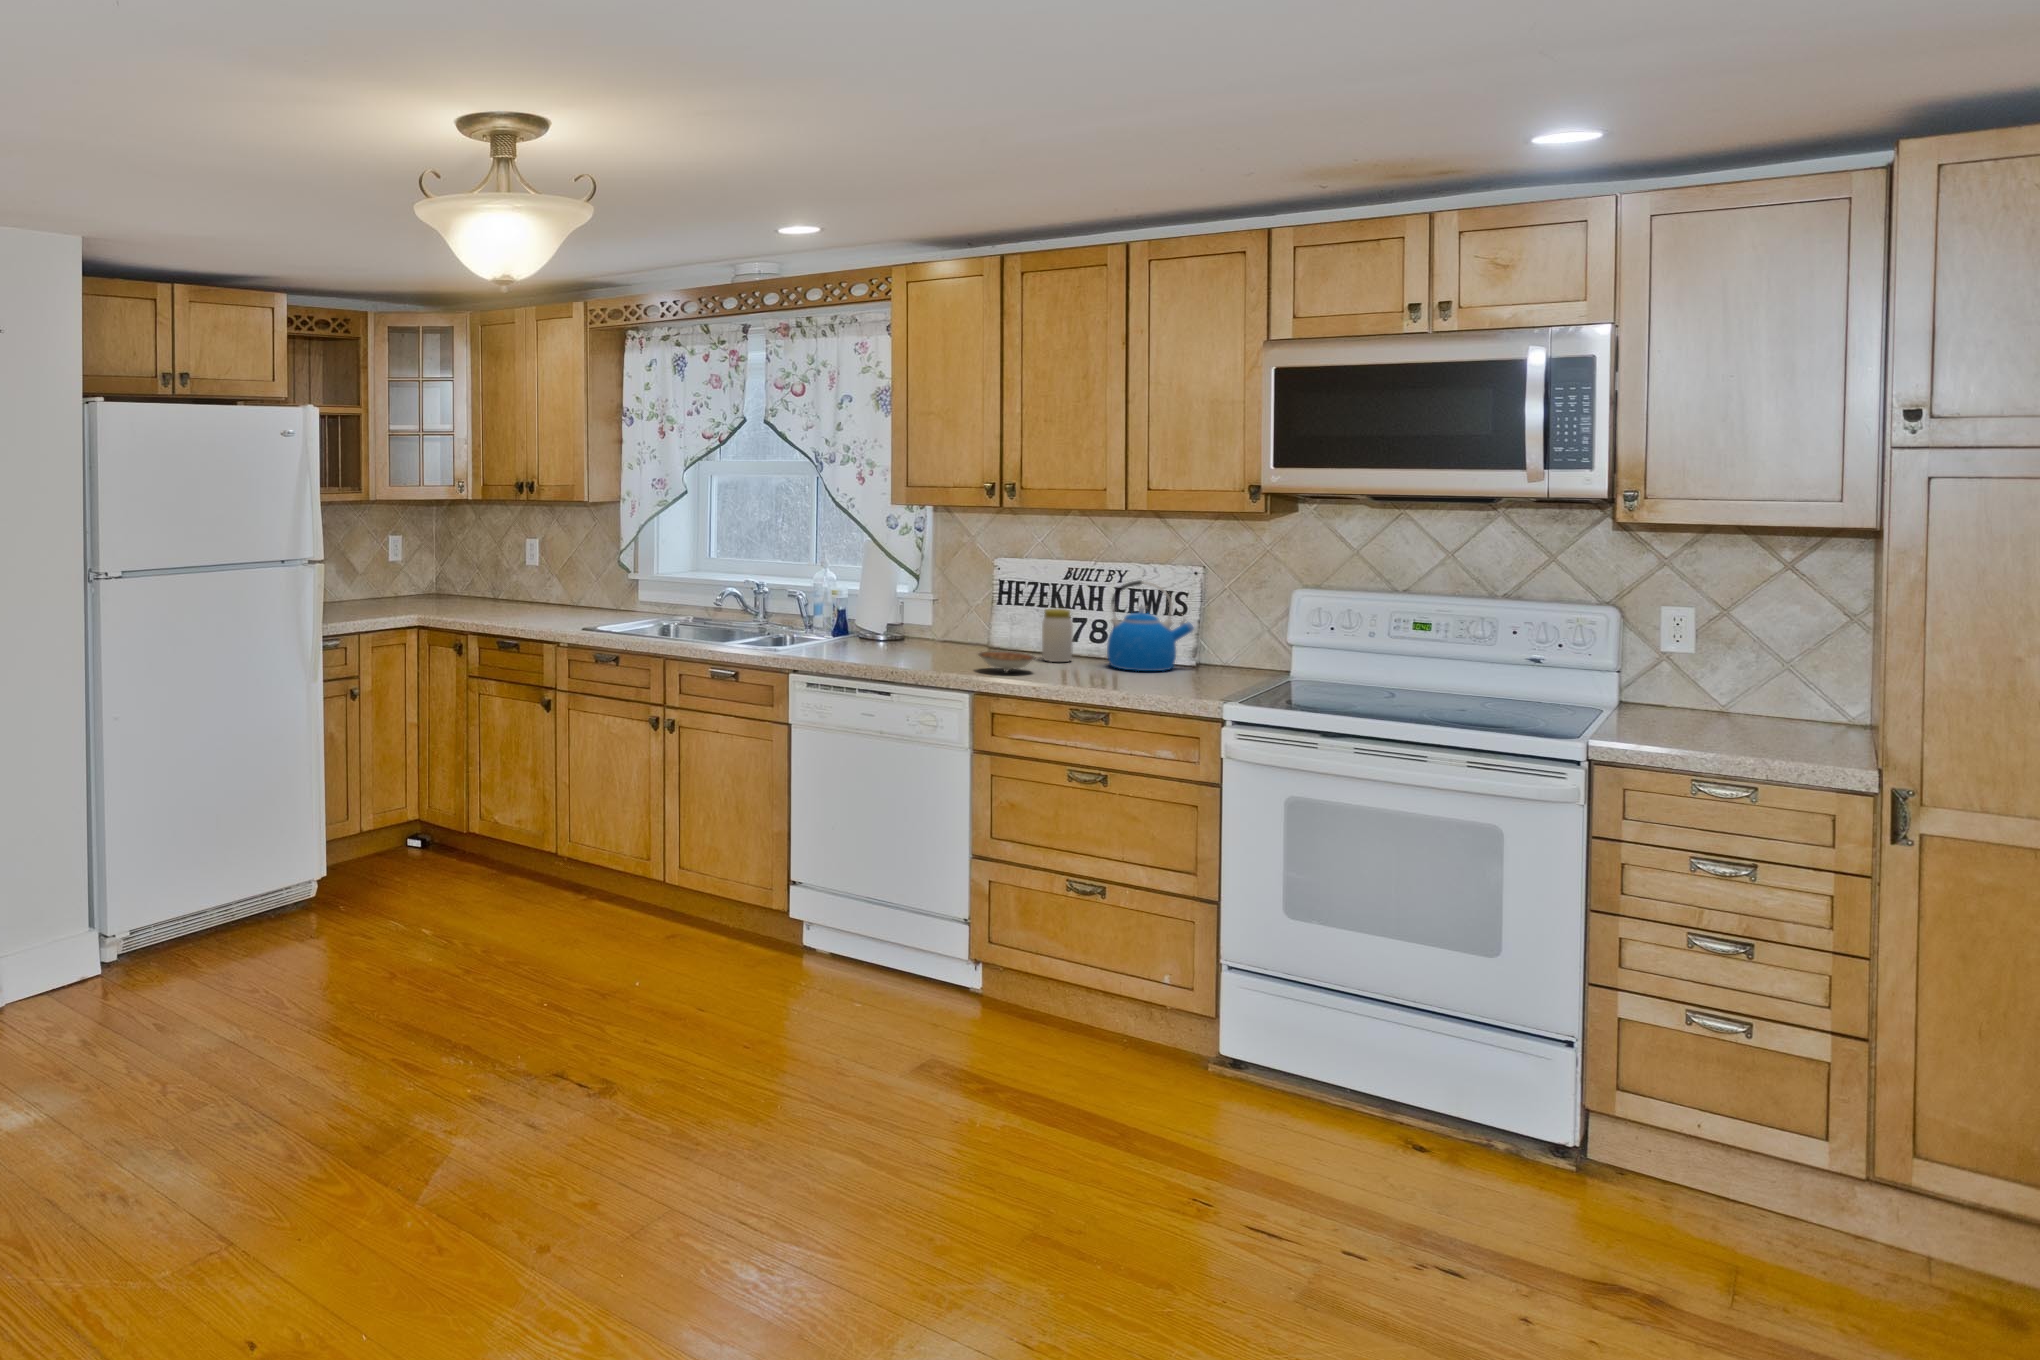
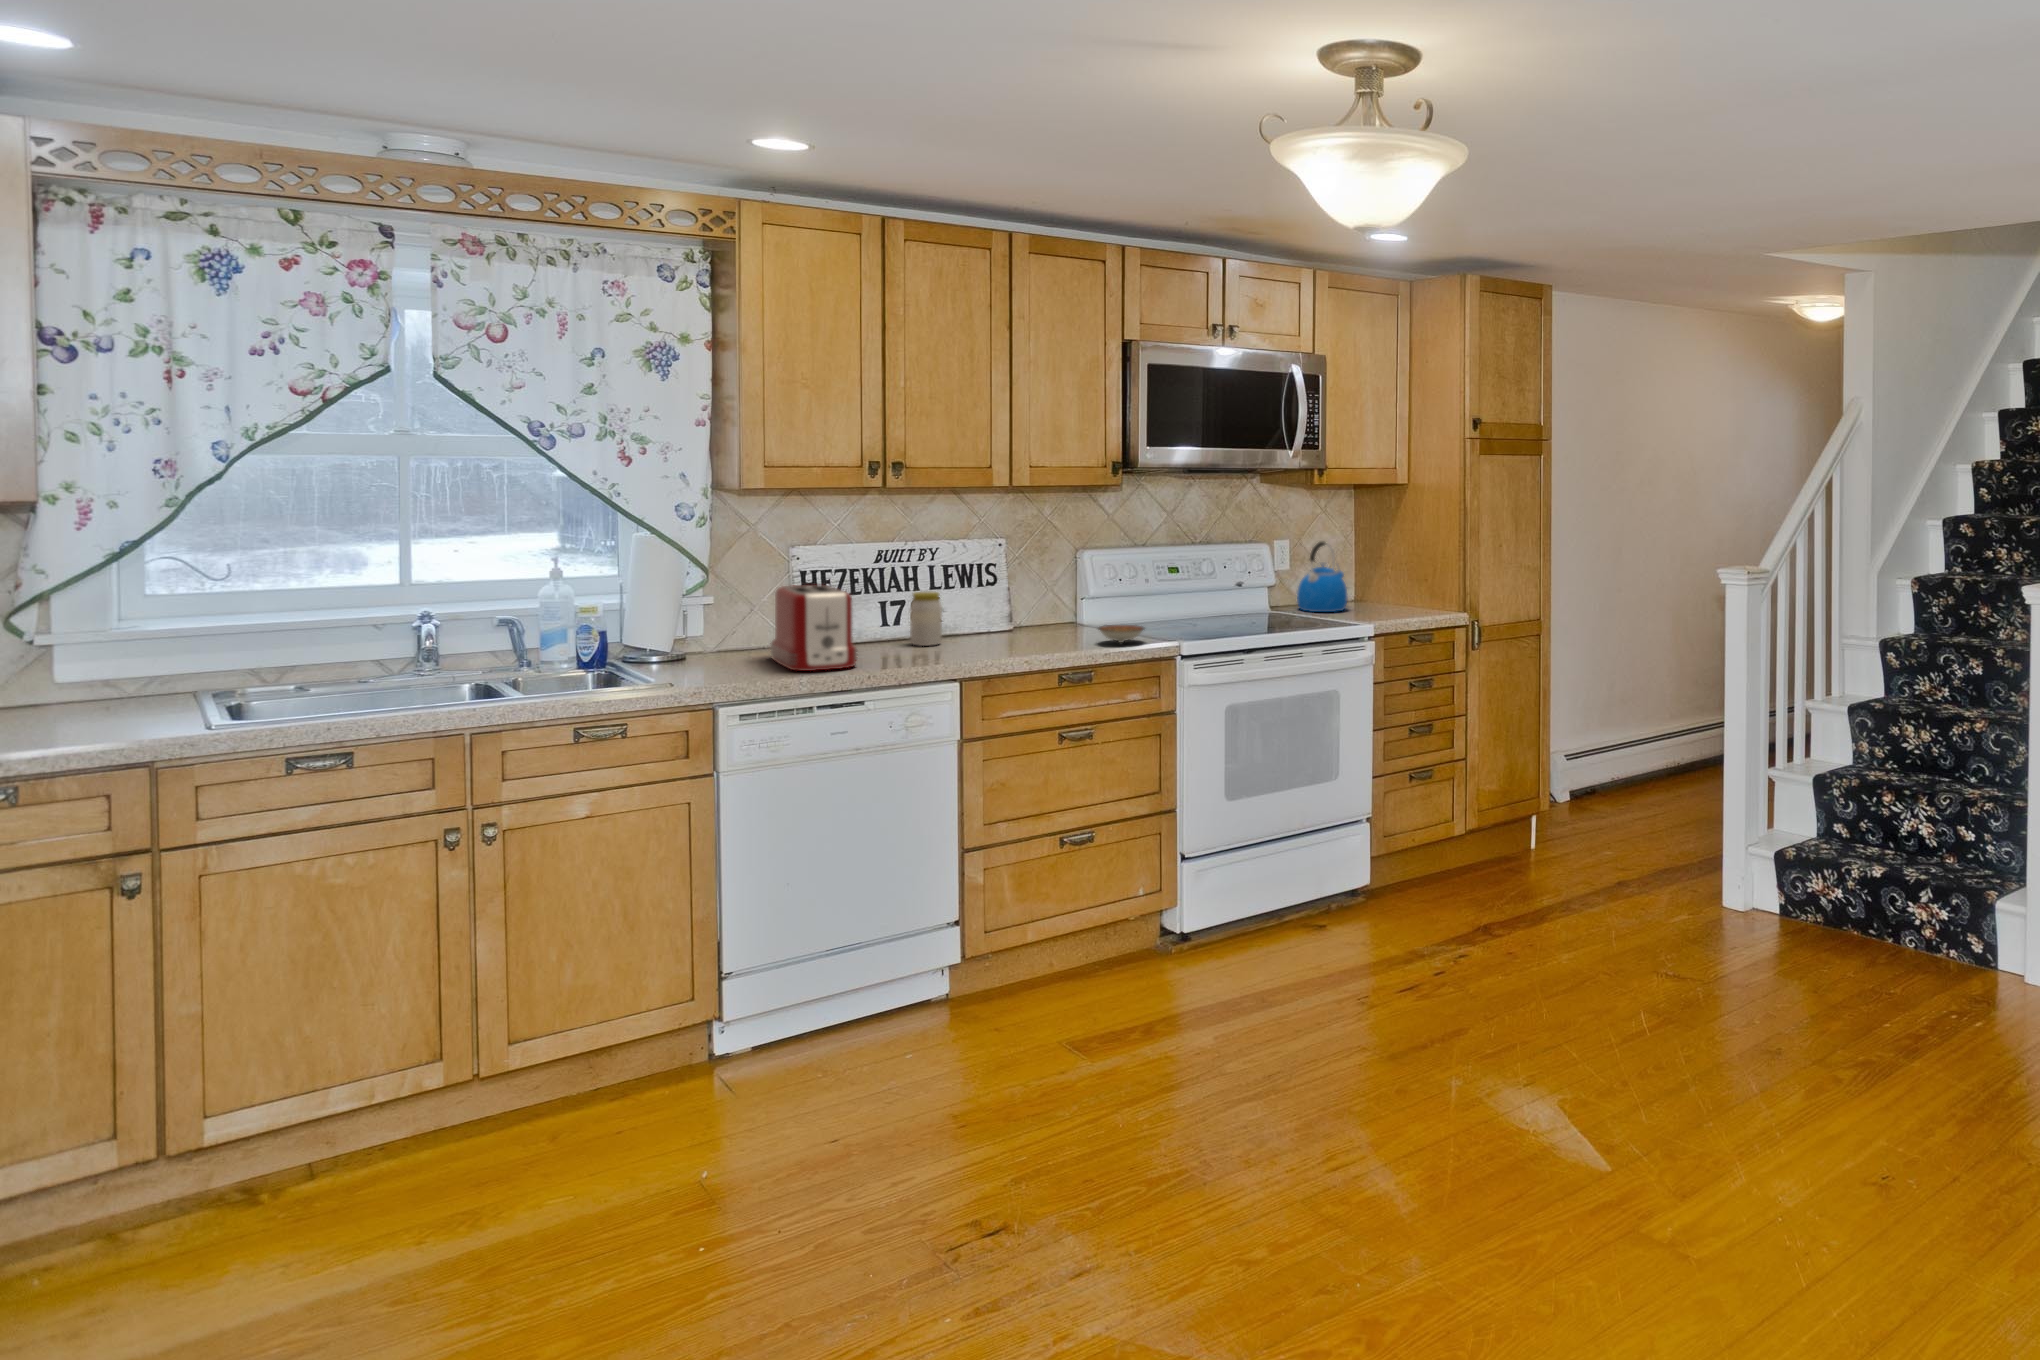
kettle: present [1107,580,1194,671] -> present [1297,542,1347,612]
toaster: none [877,588,967,661] -> present [770,585,857,671]
ceramic bowl: present [979,652,1034,671] -> present [1099,625,1144,643]

